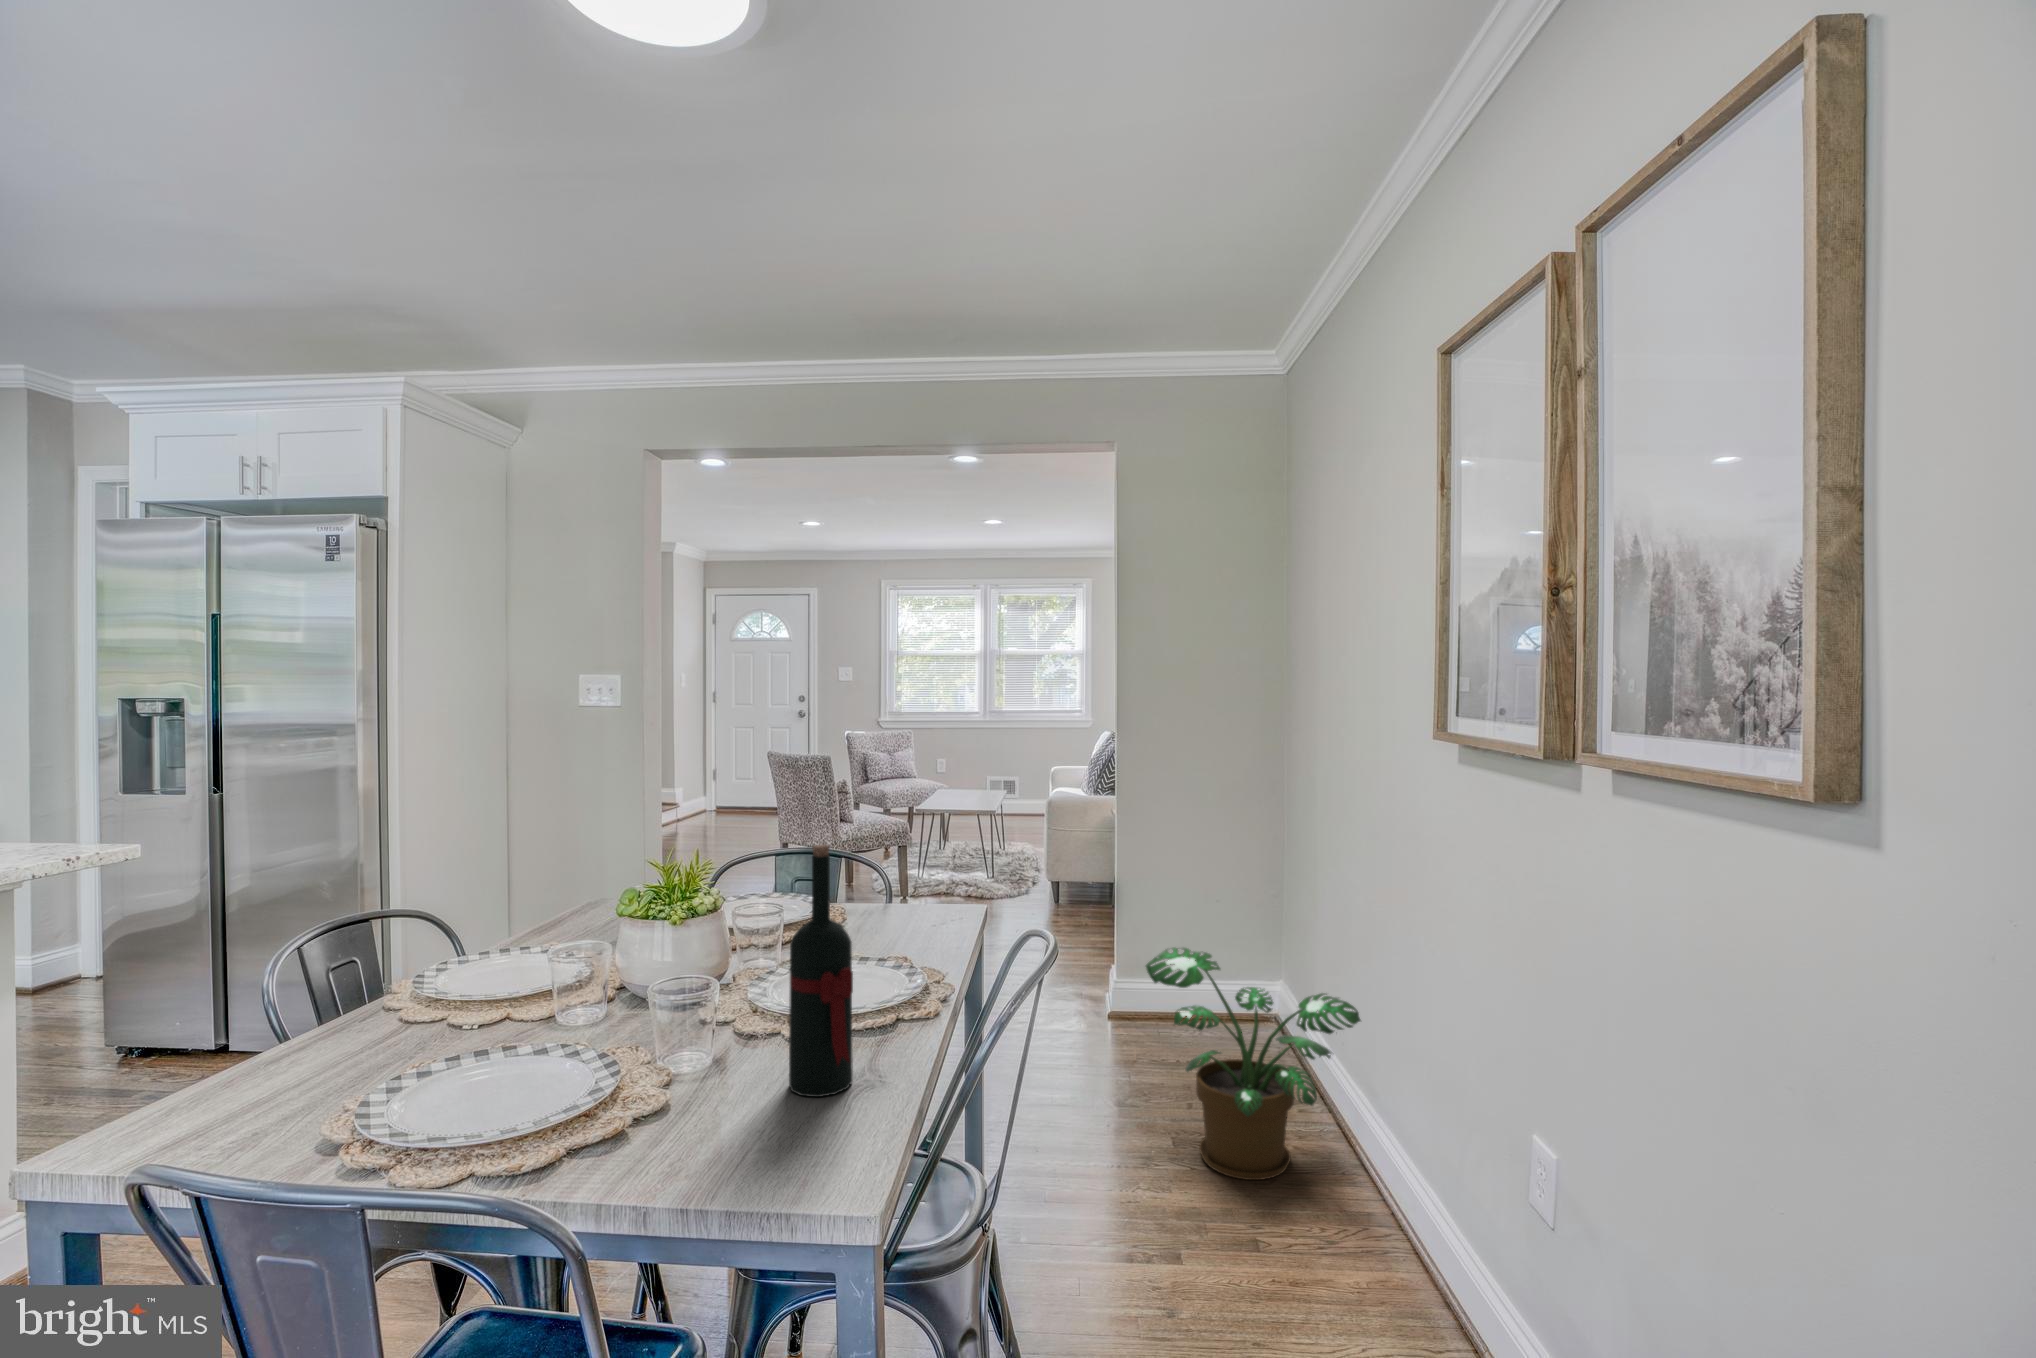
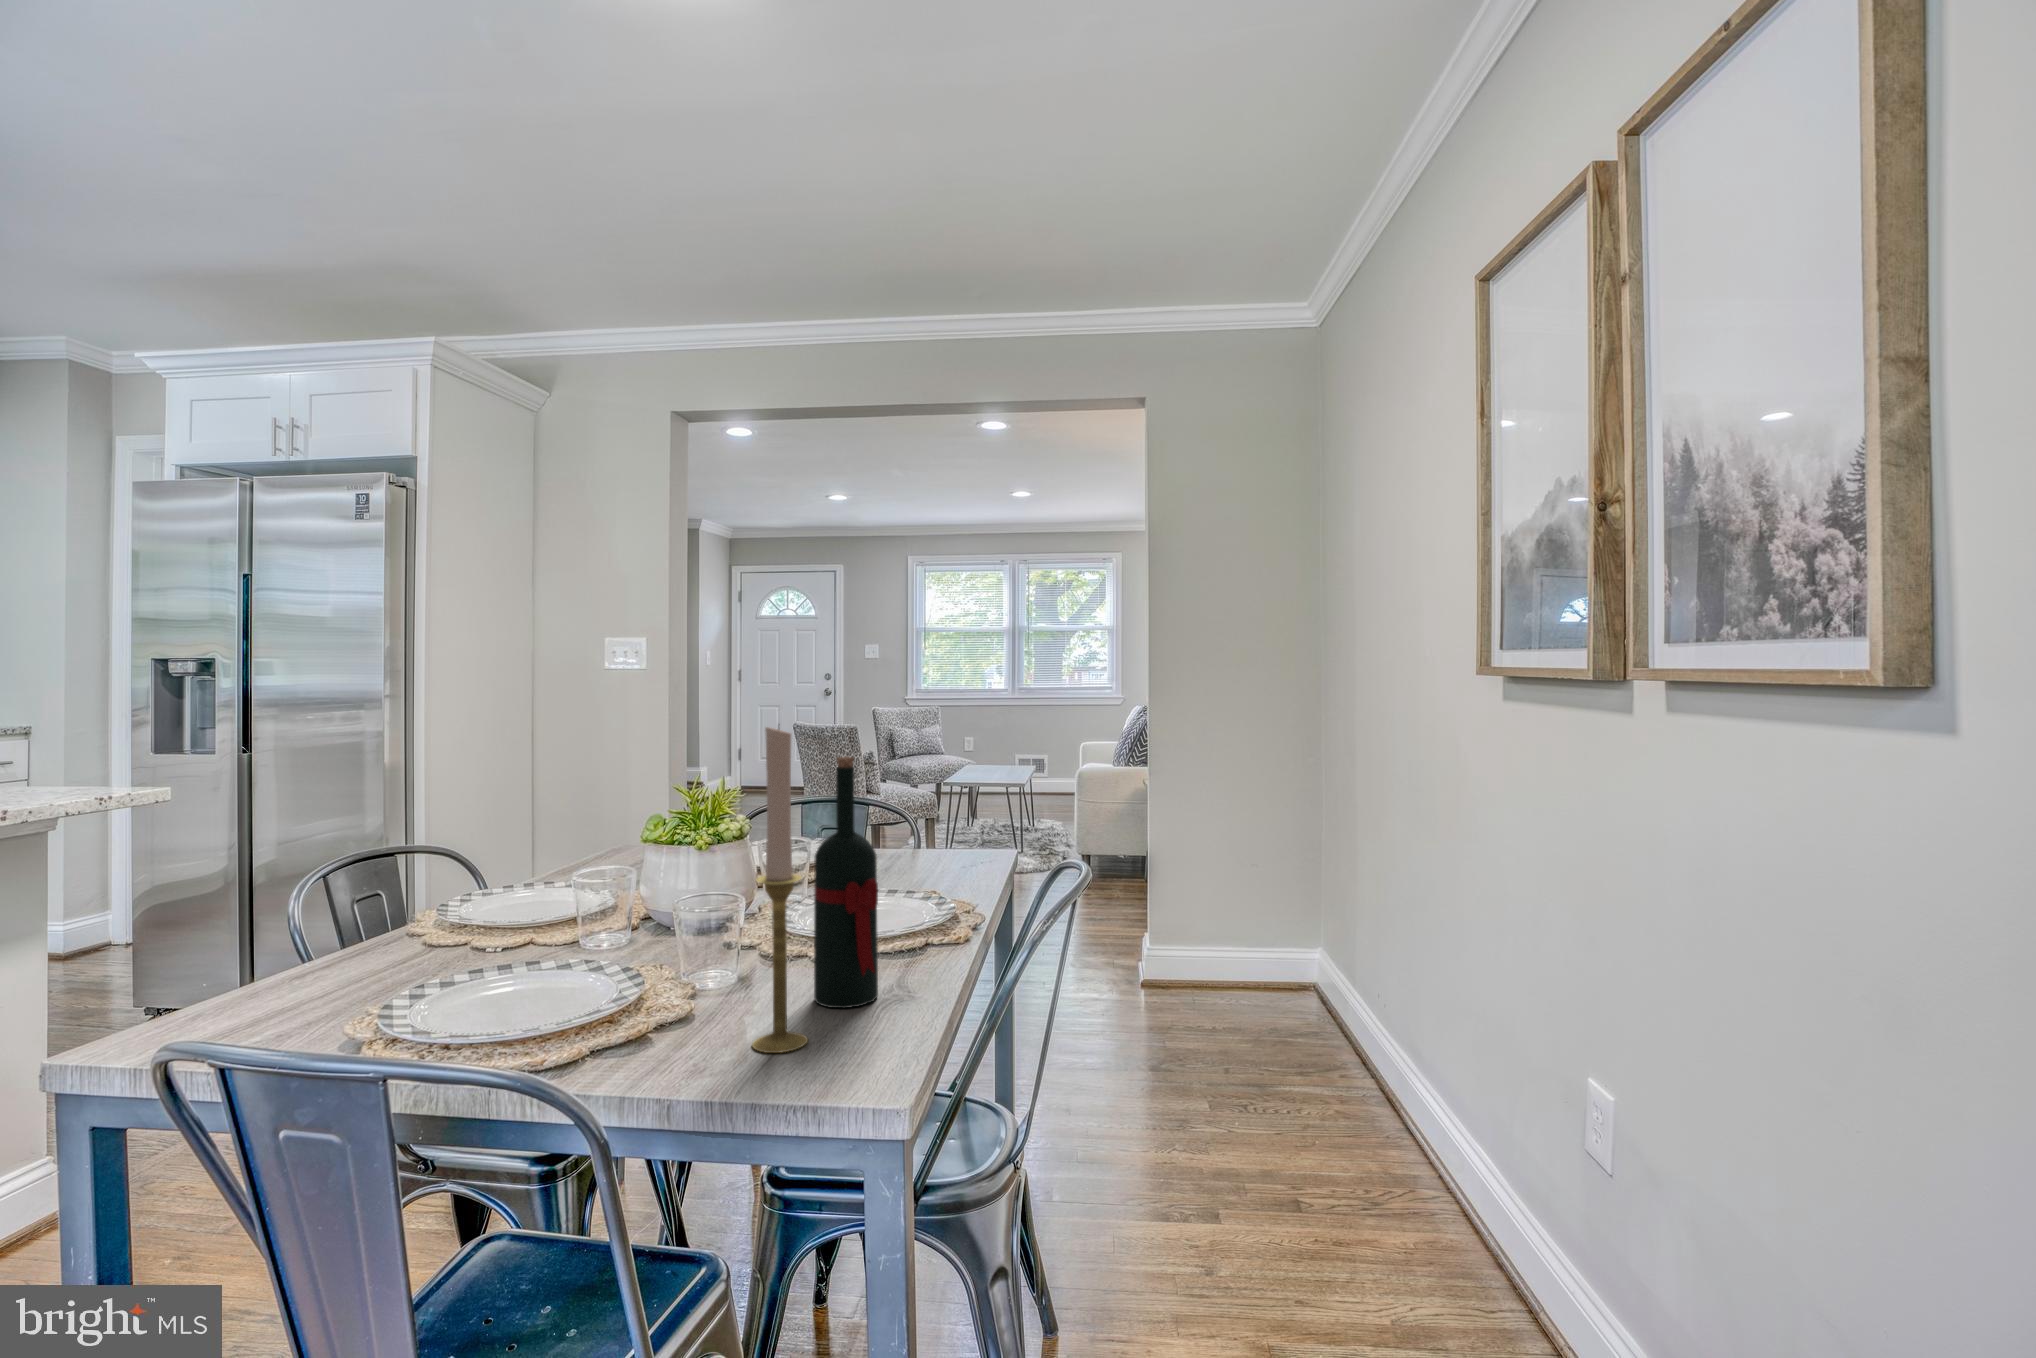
candlestick: none [727,824,783,1154] -> present [752,727,808,1053]
potted plant: present [1145,947,1361,1180] -> none [1177,908,1402,1141]

